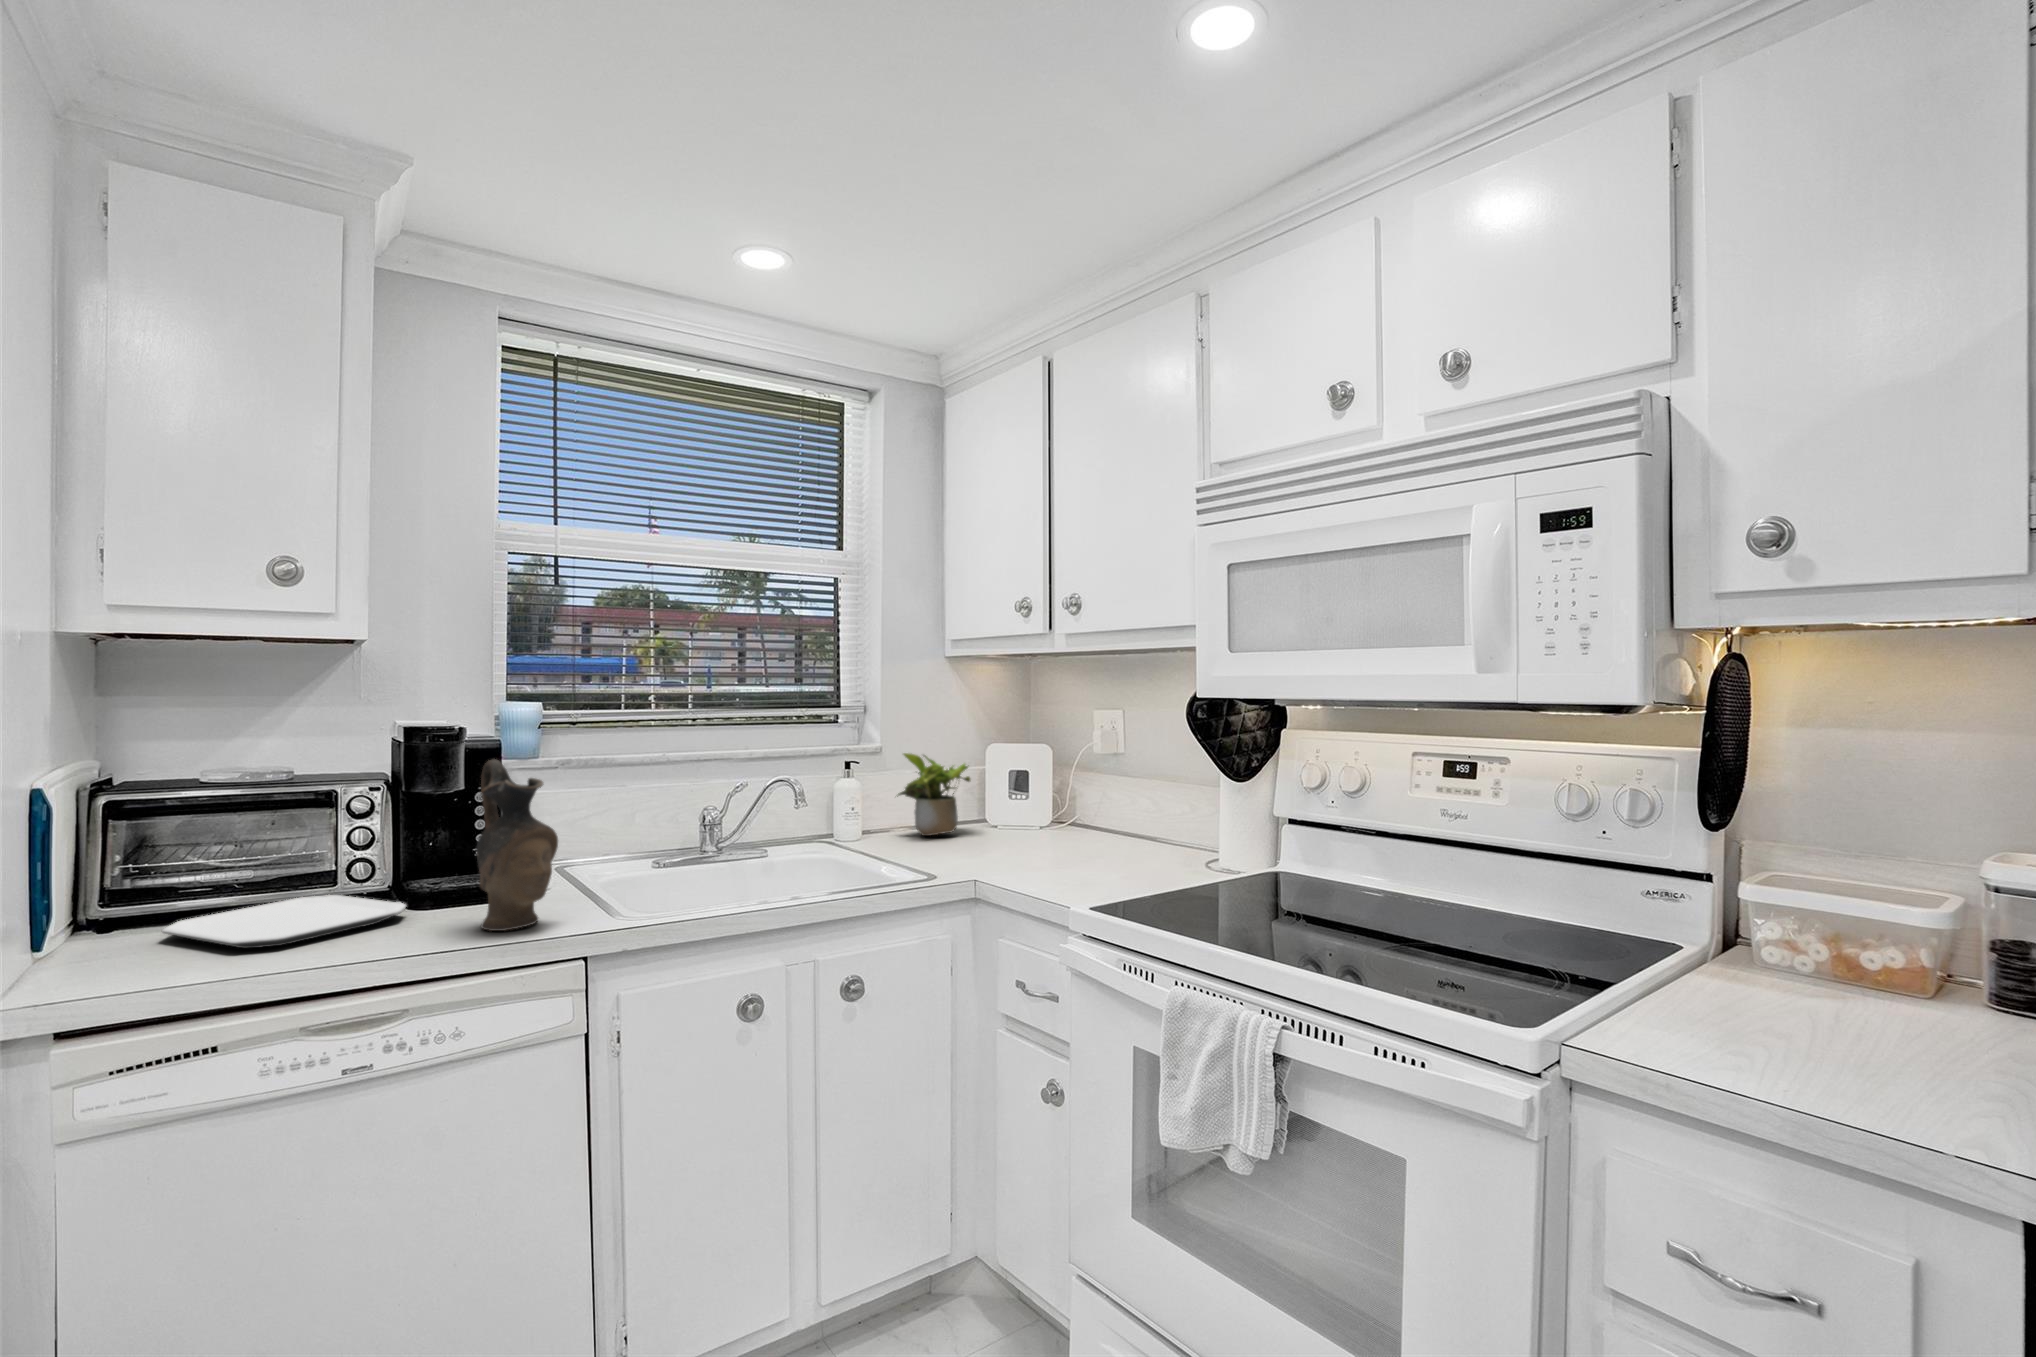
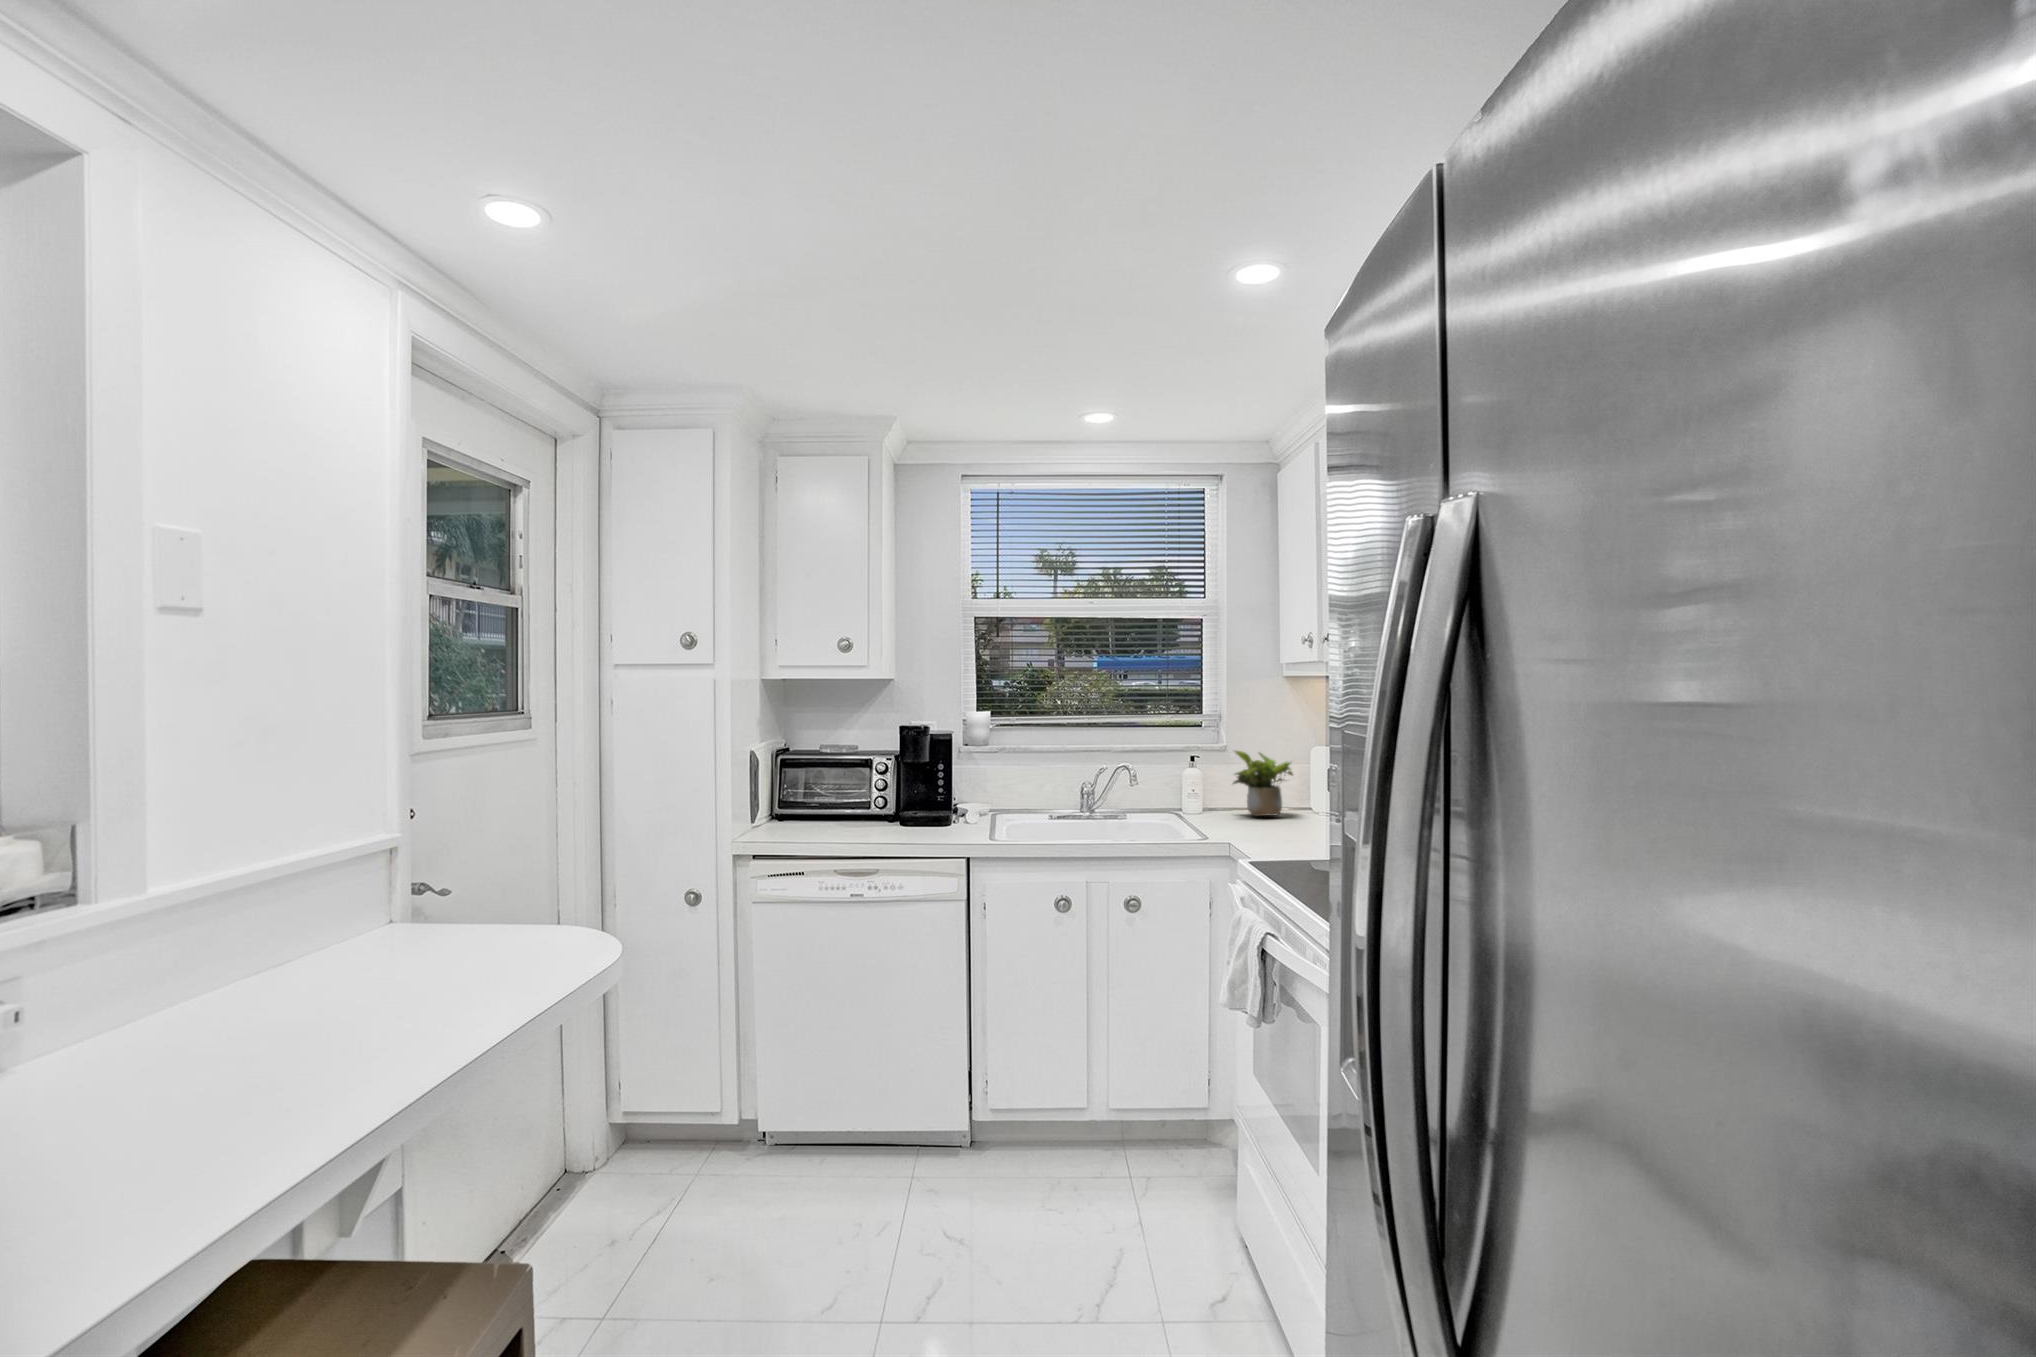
ceramic pitcher: present [476,759,558,931] -> none [921,744,961,840]
plate: present [162,895,406,948] -> none [799,815,899,835]

